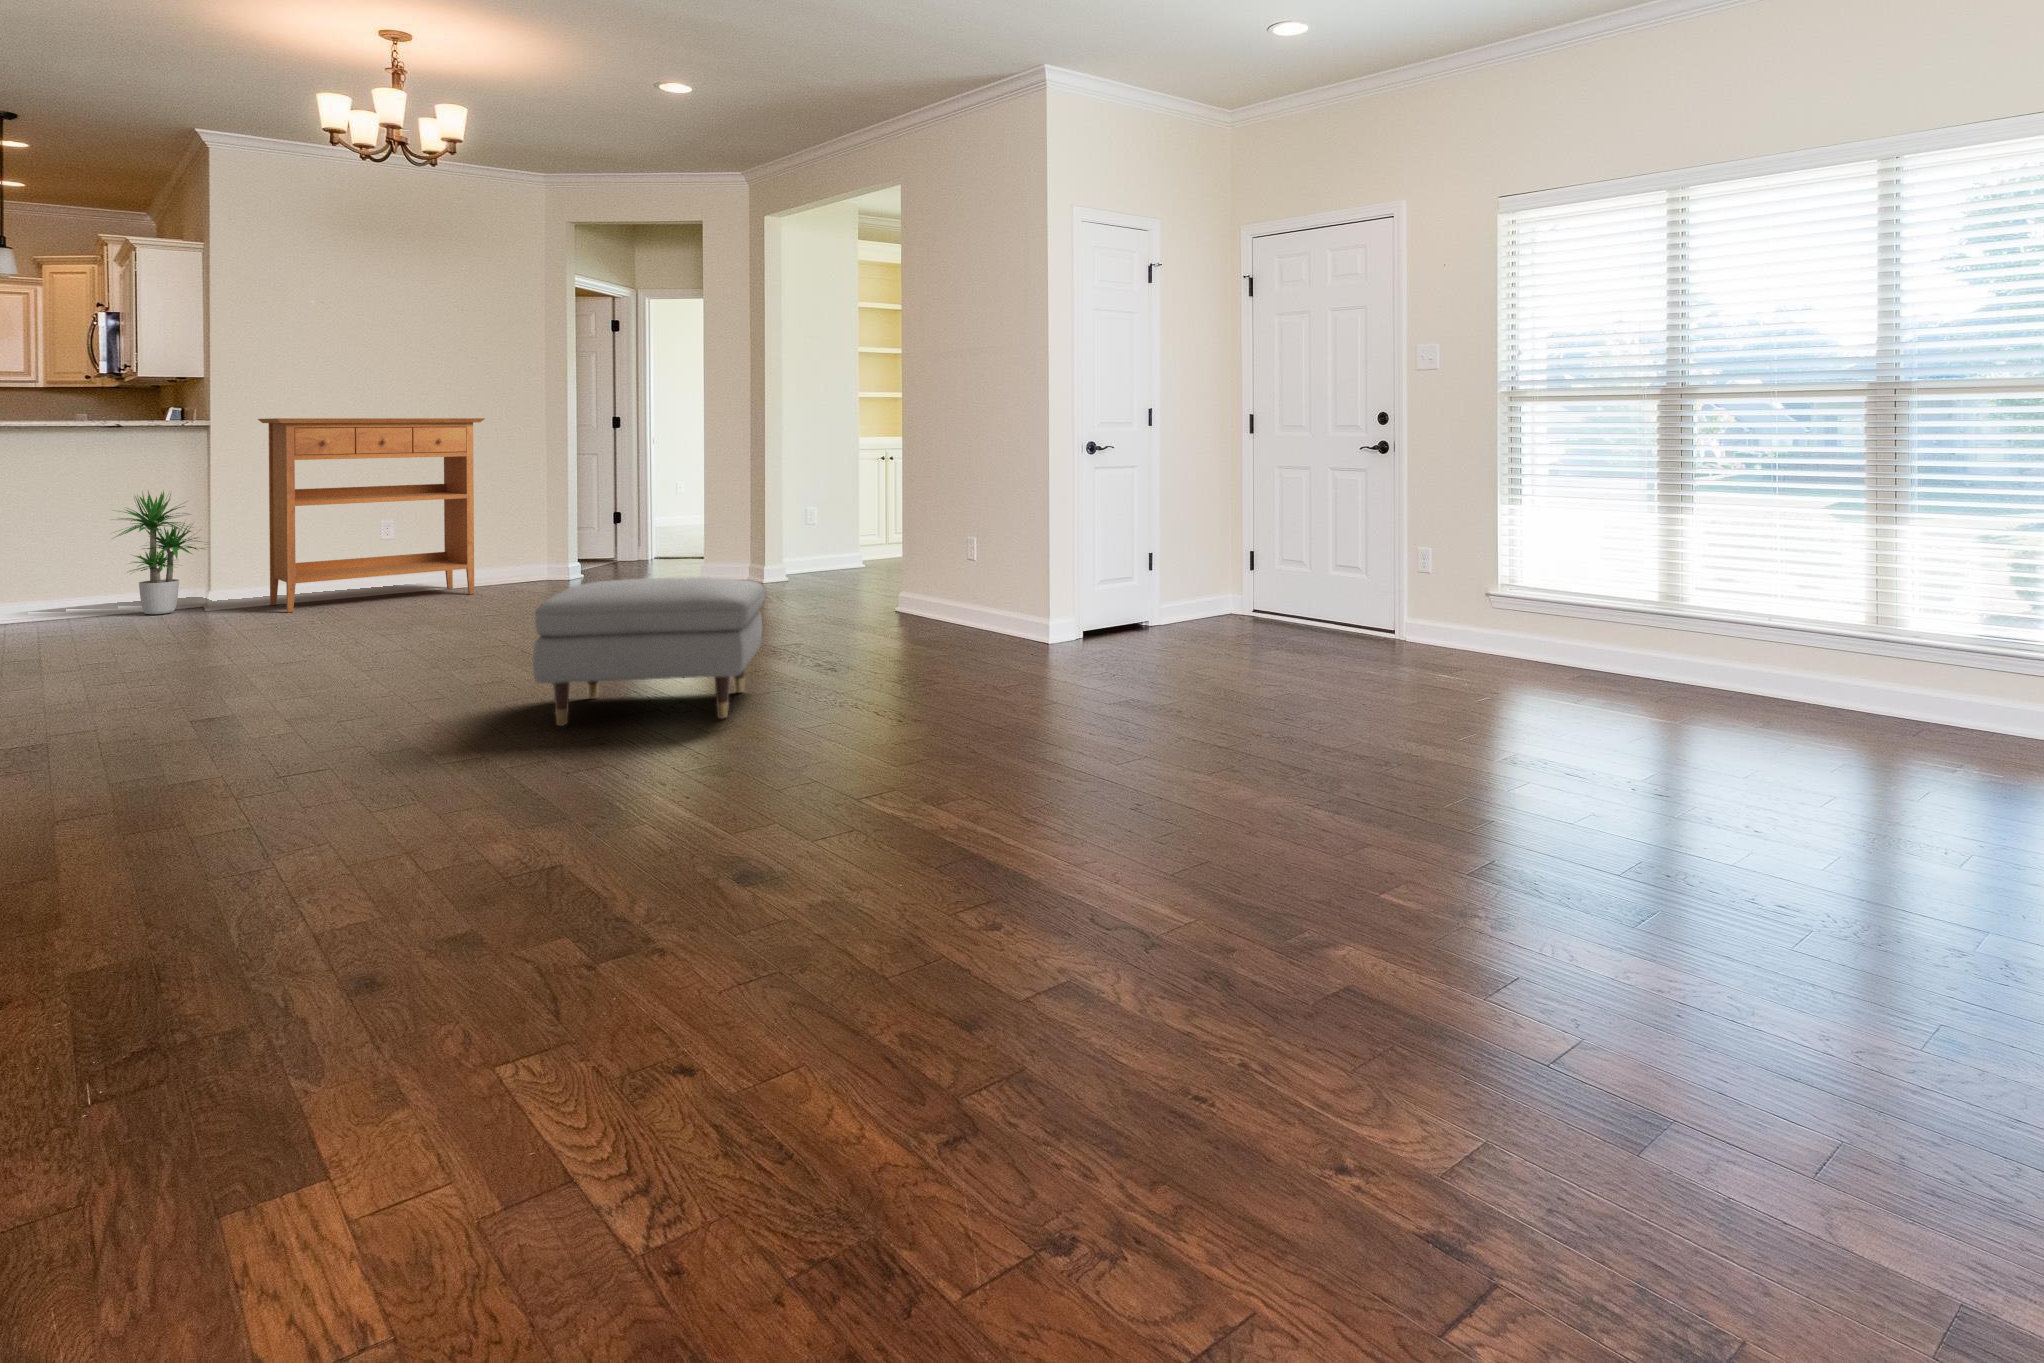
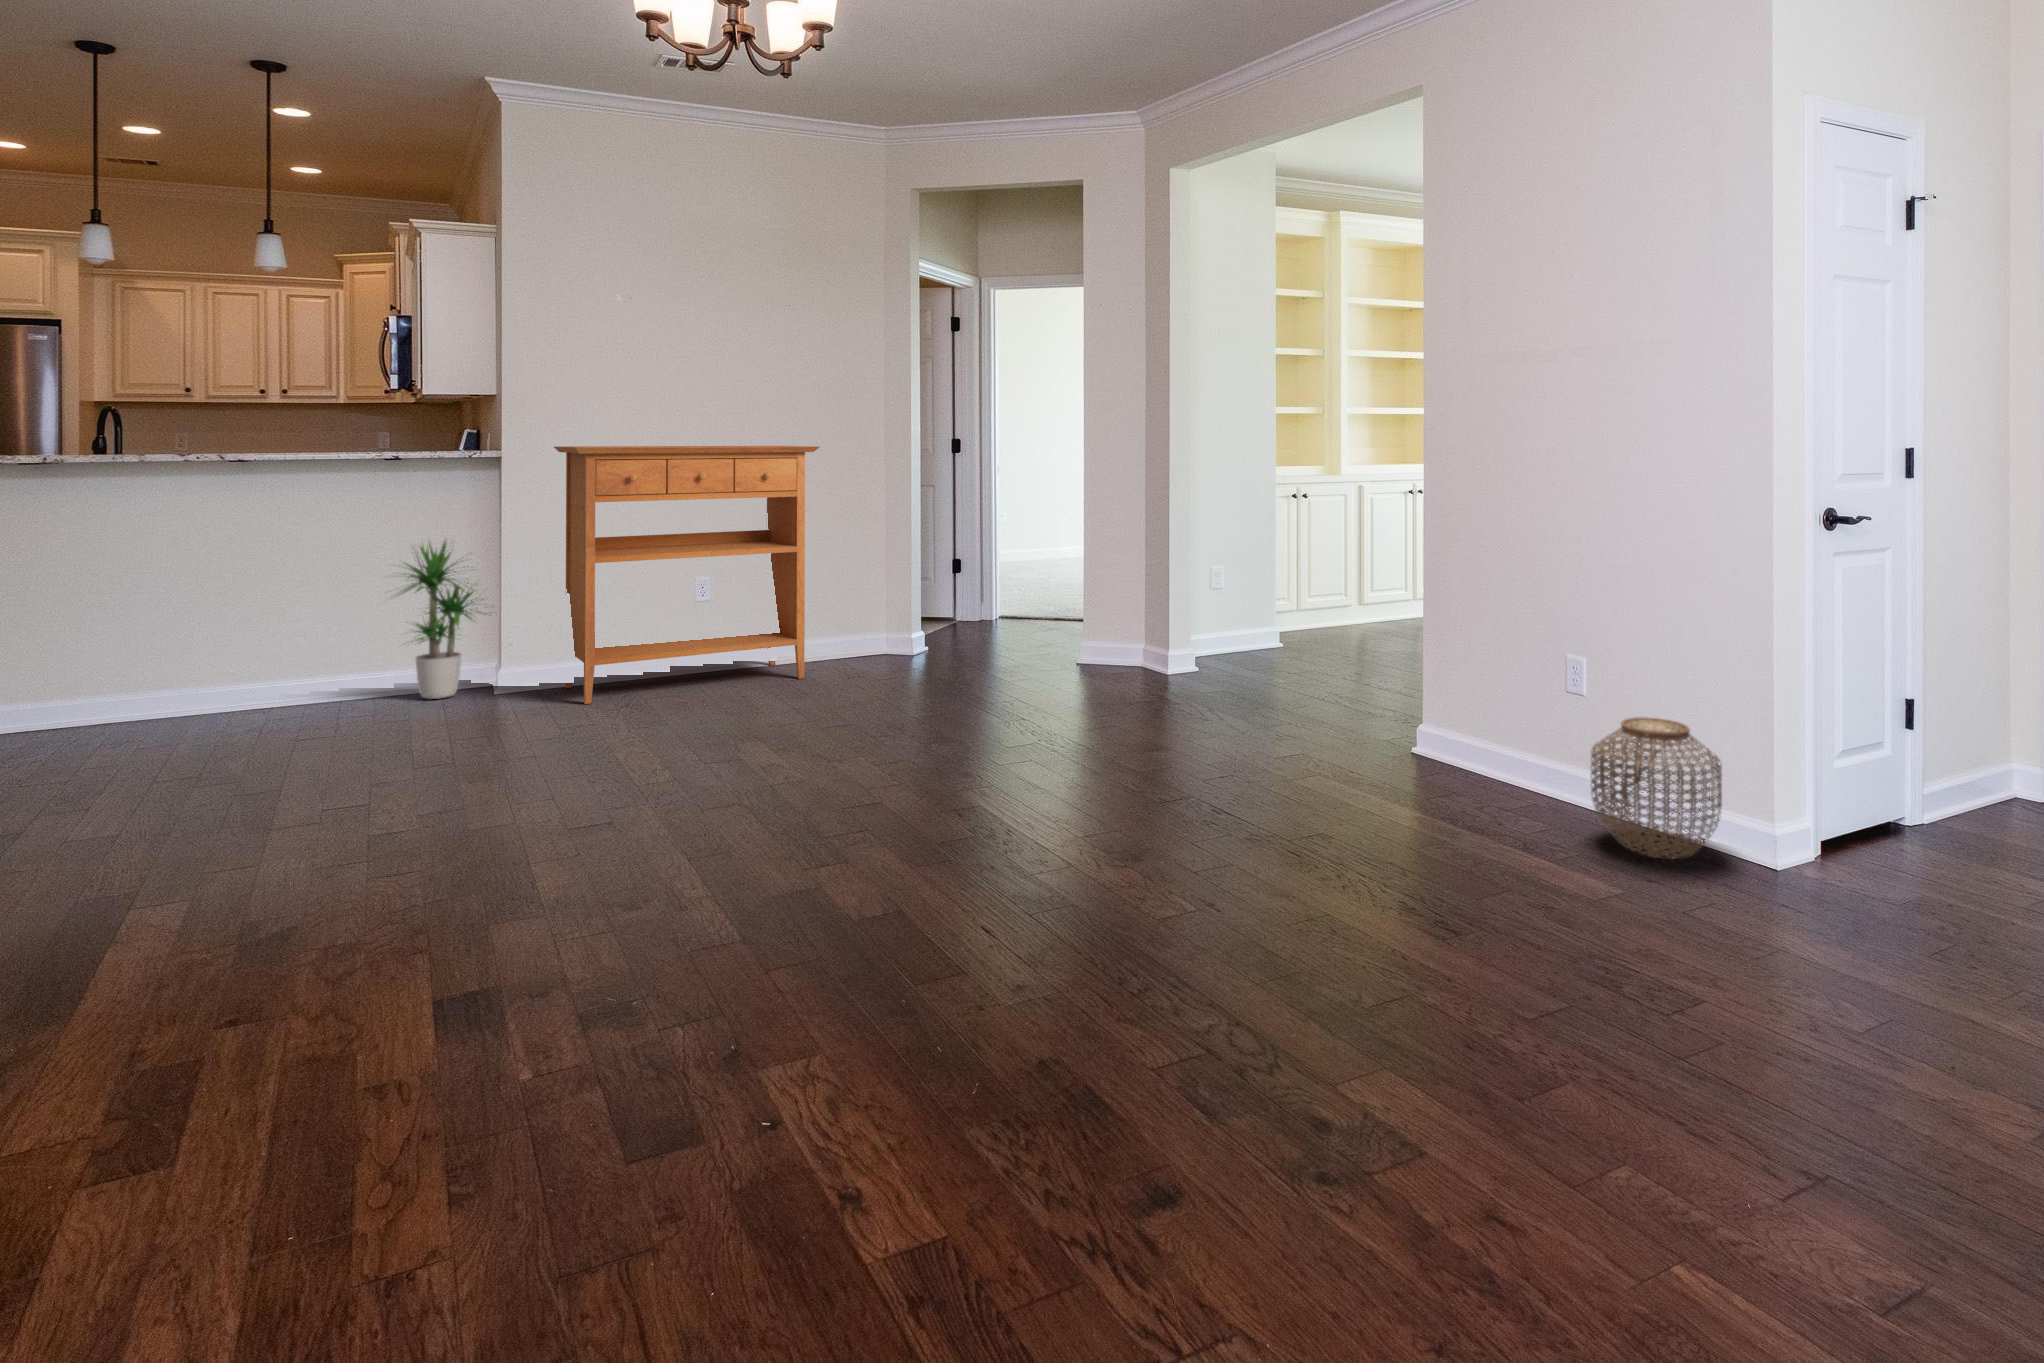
woven basket: none [952,567,1020,644] -> present [1591,717,1722,859]
ottoman: present [533,577,765,726] -> none [1021,774,1444,1115]

